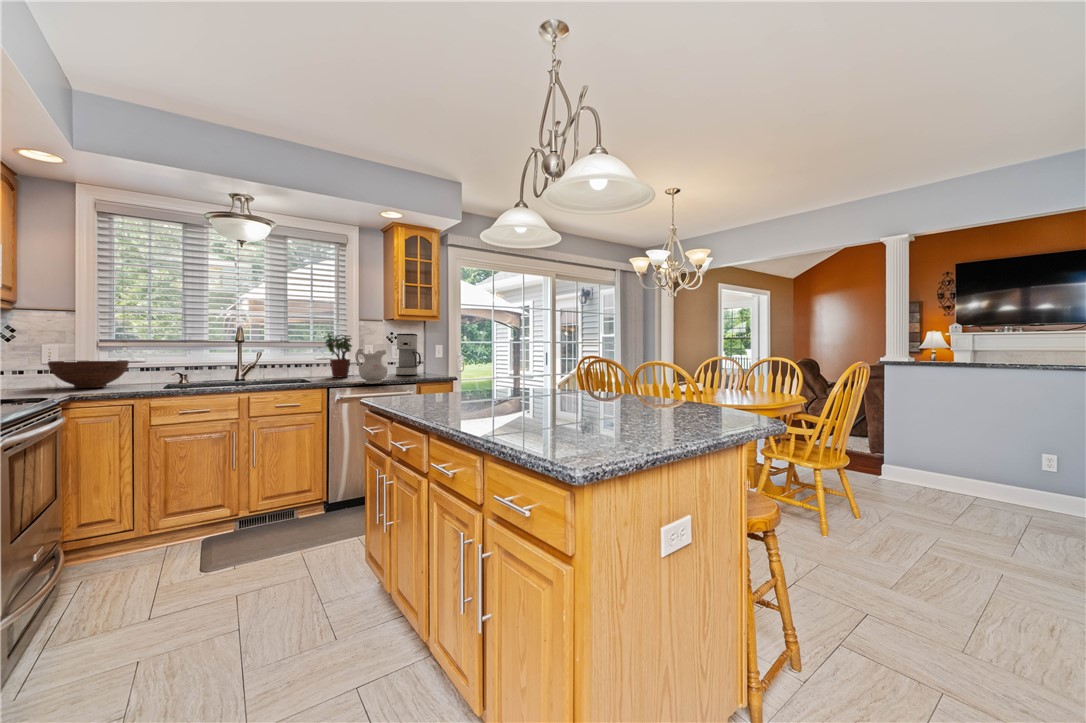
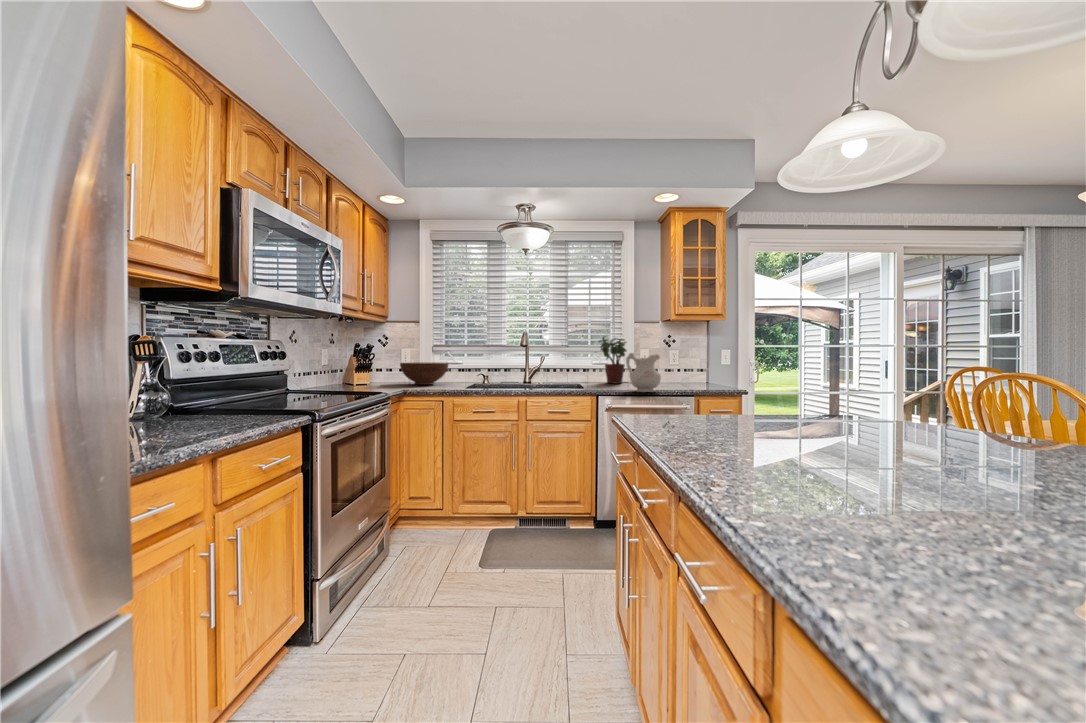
coffee maker: present [396,334,421,375] -> none [674,336,703,384]

